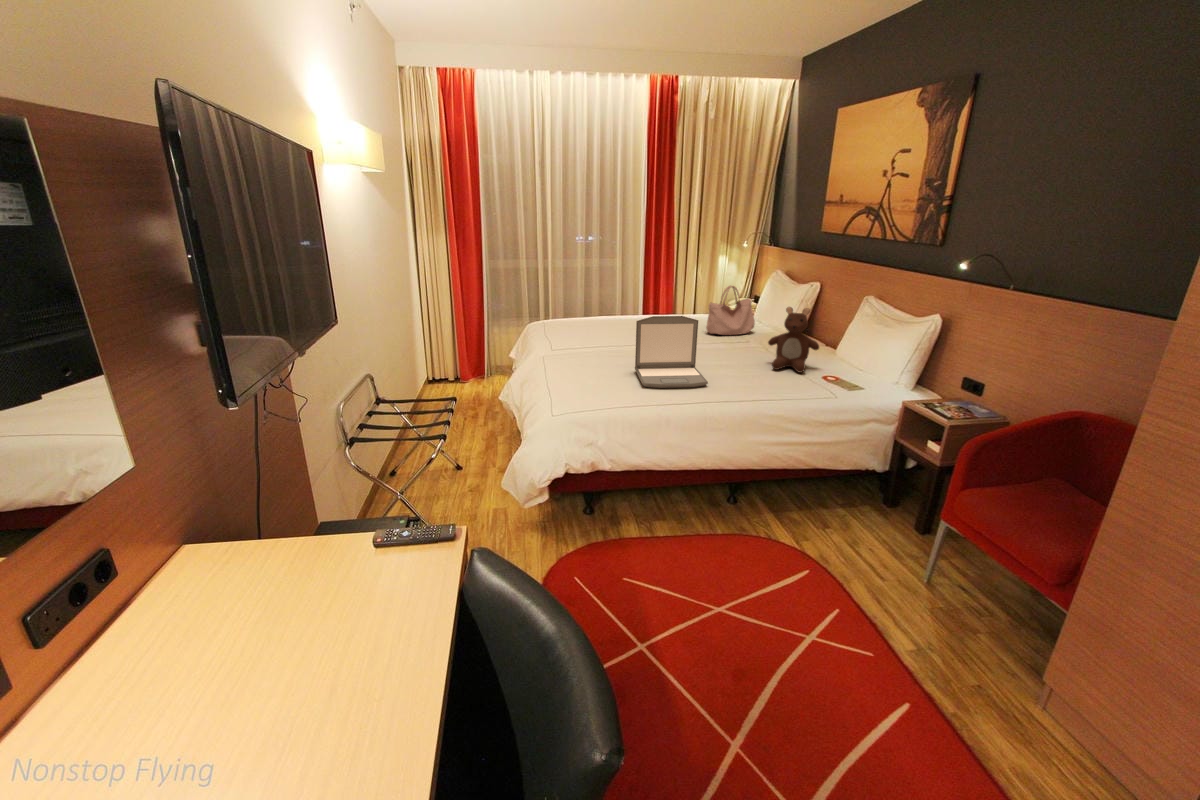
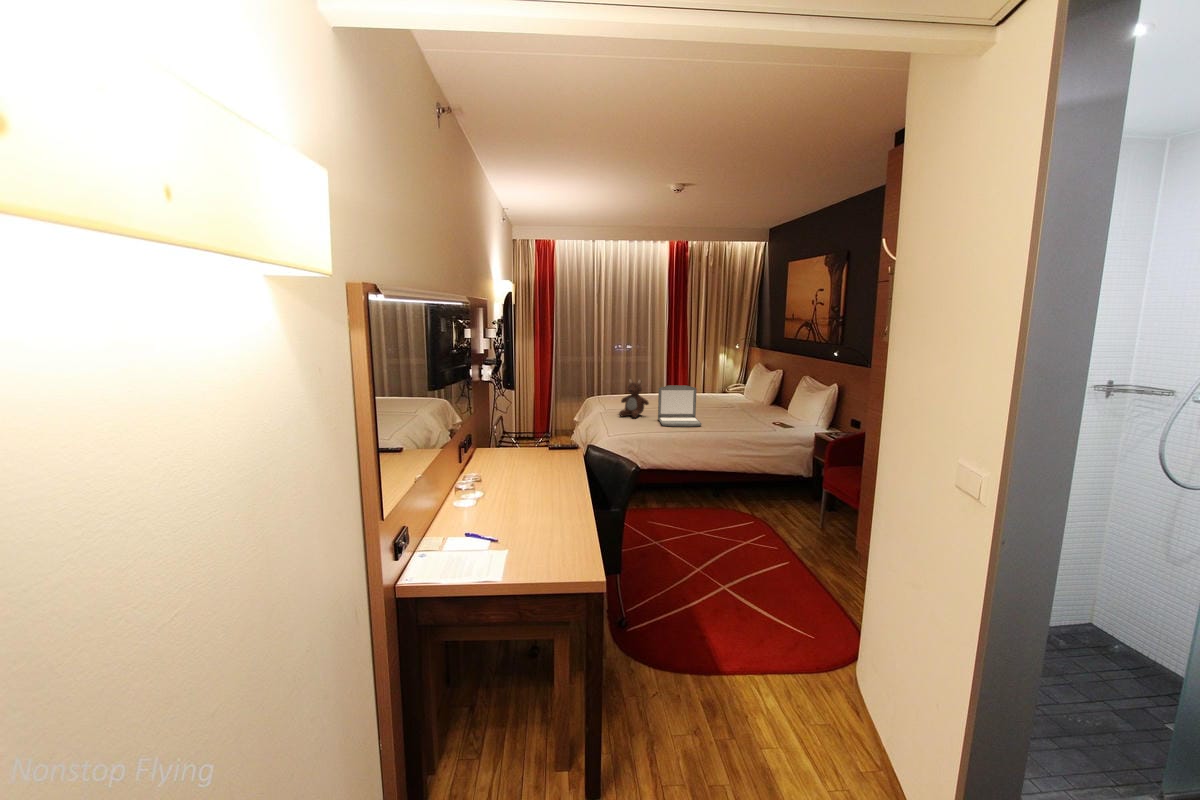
handbag: present [706,286,755,335] -> none [707,371,741,404]
teddy bear: present [768,307,819,373] -> present [619,379,649,418]

